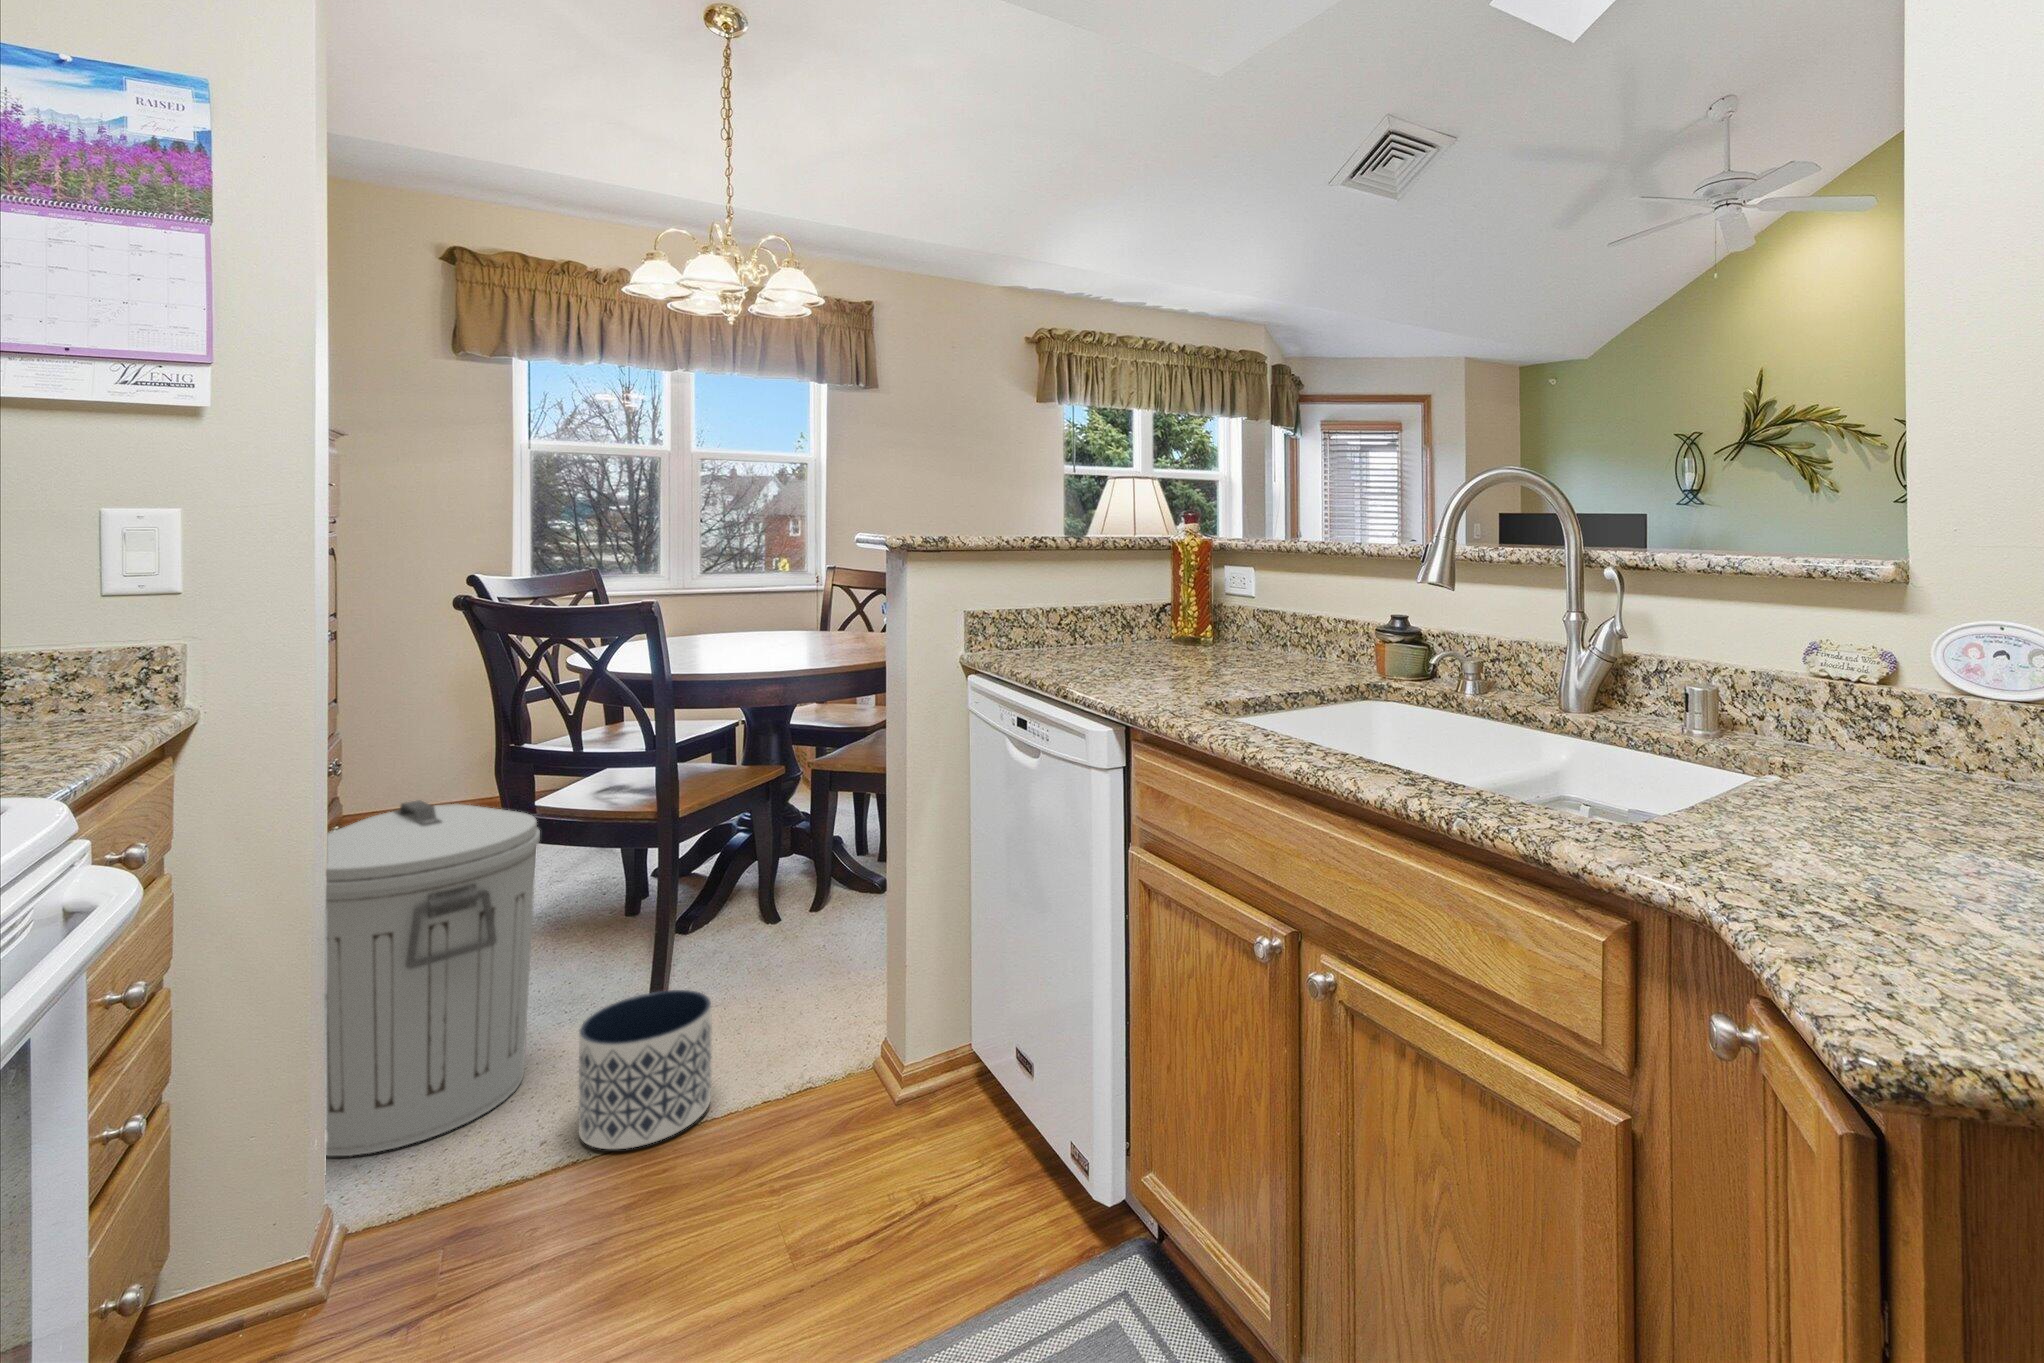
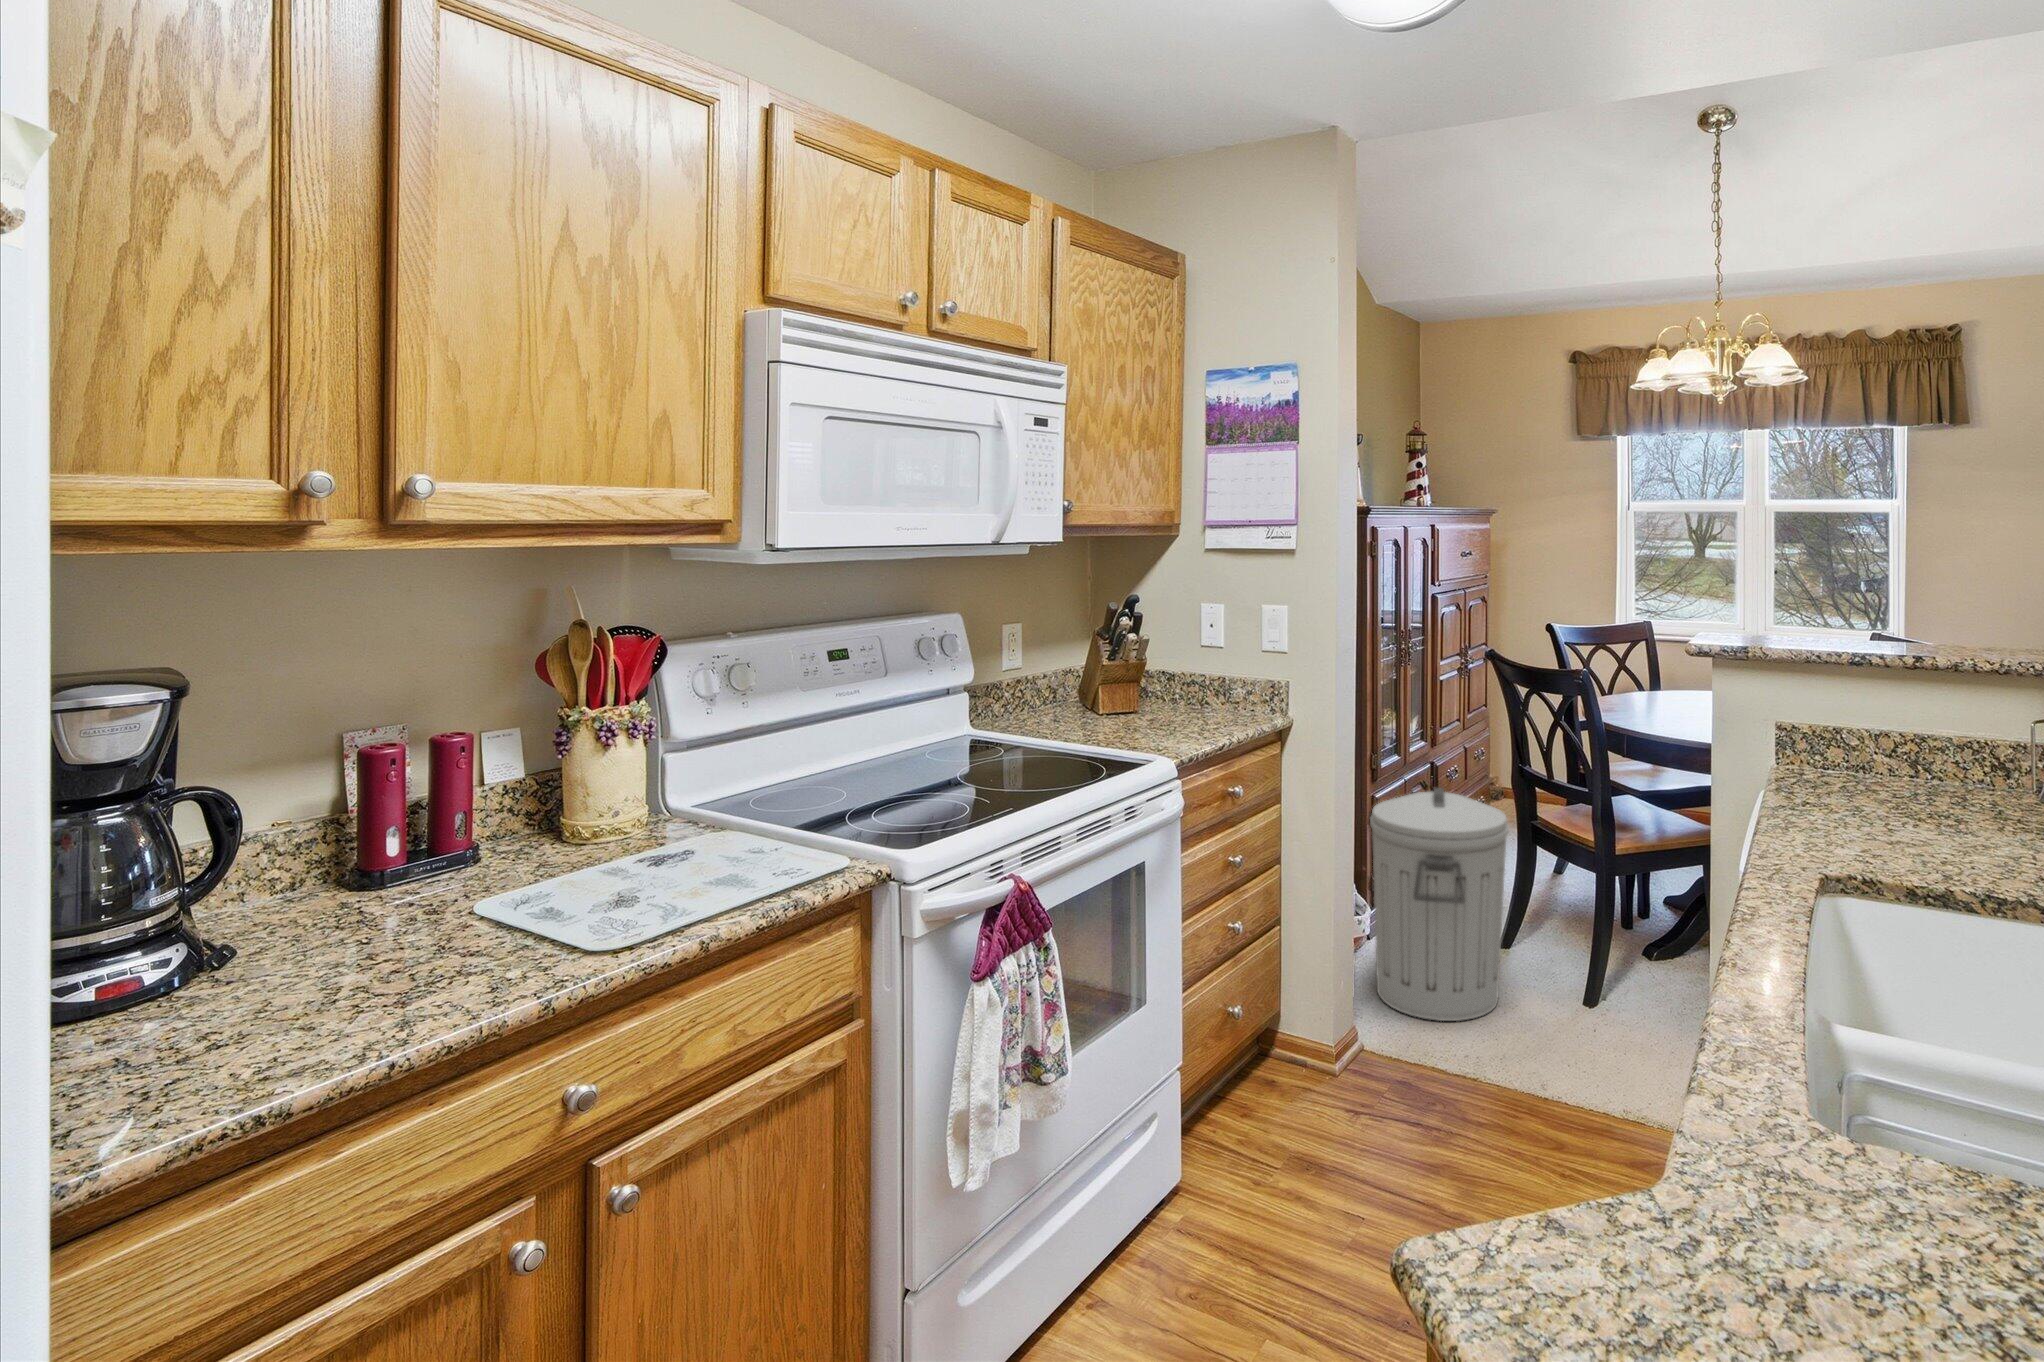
planter: present [579,990,712,1149] -> none [1492,980,1584,1100]

